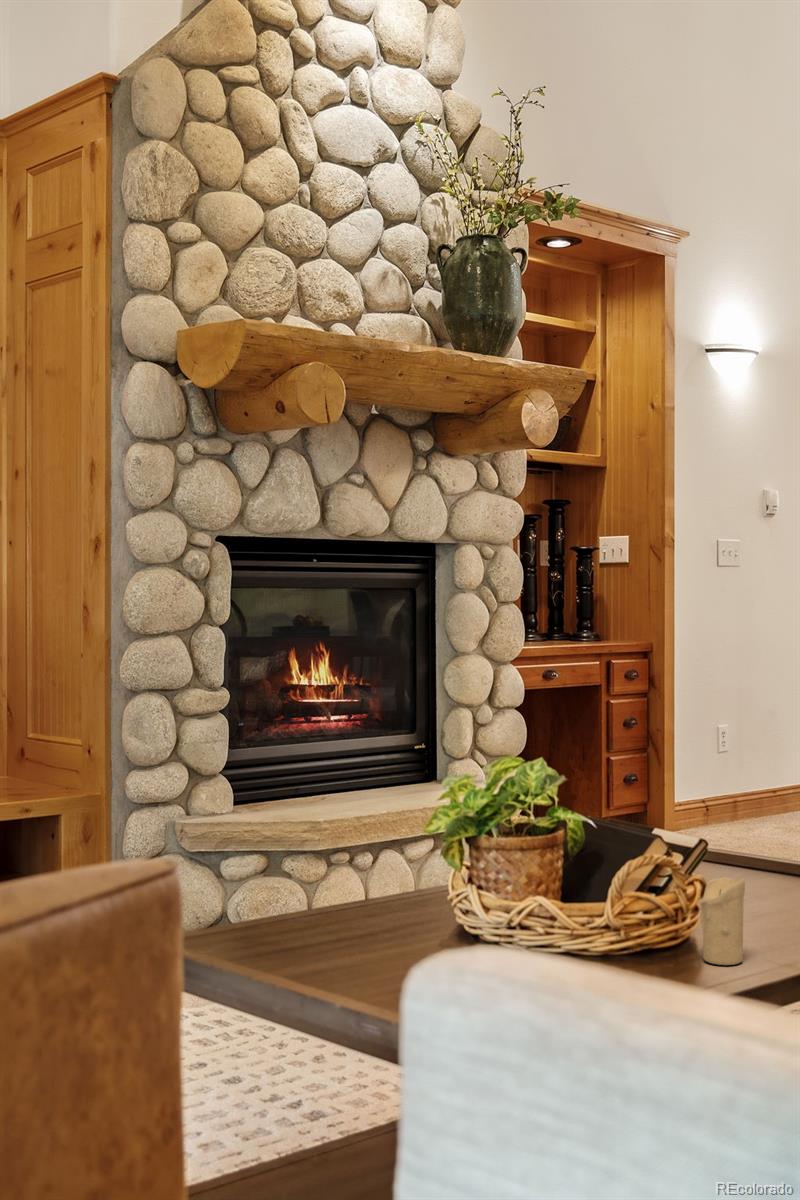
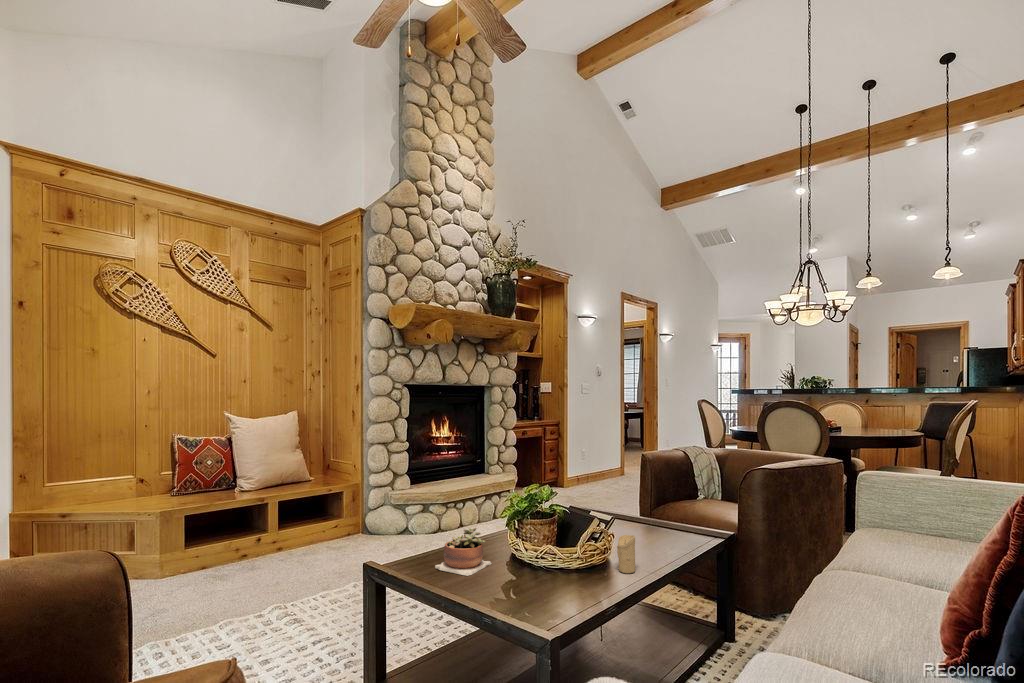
succulent plant: none [269,855,404,960] -> present [435,528,492,576]

